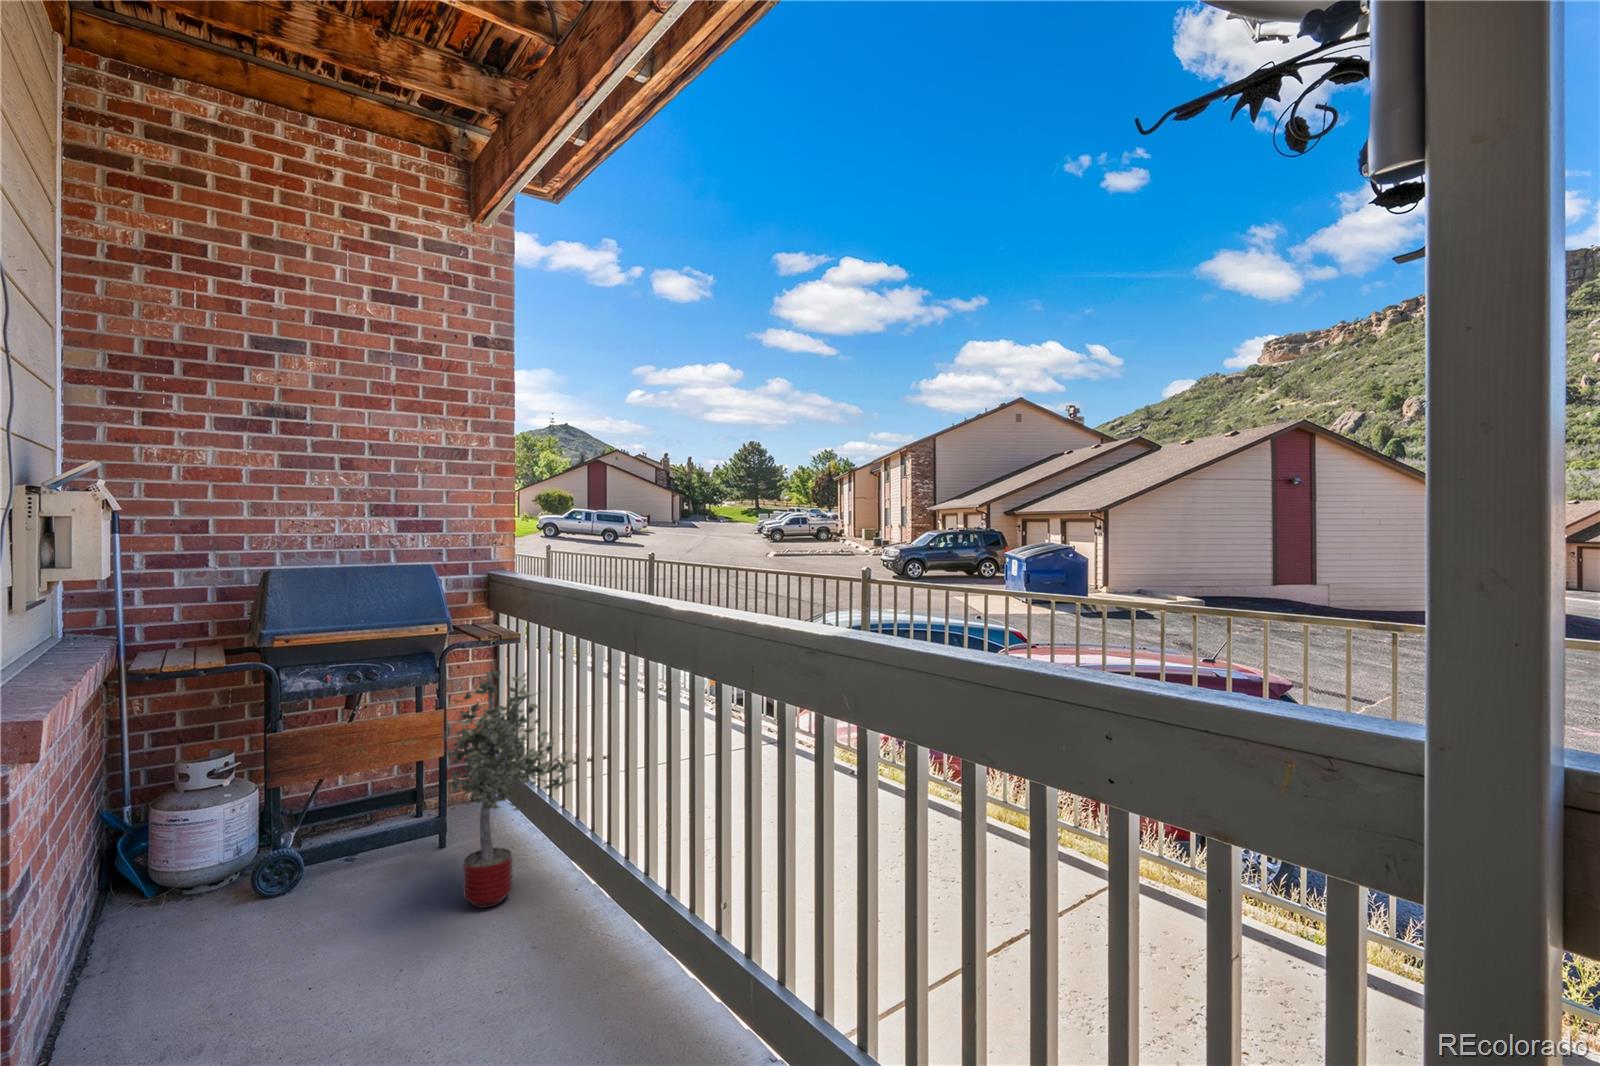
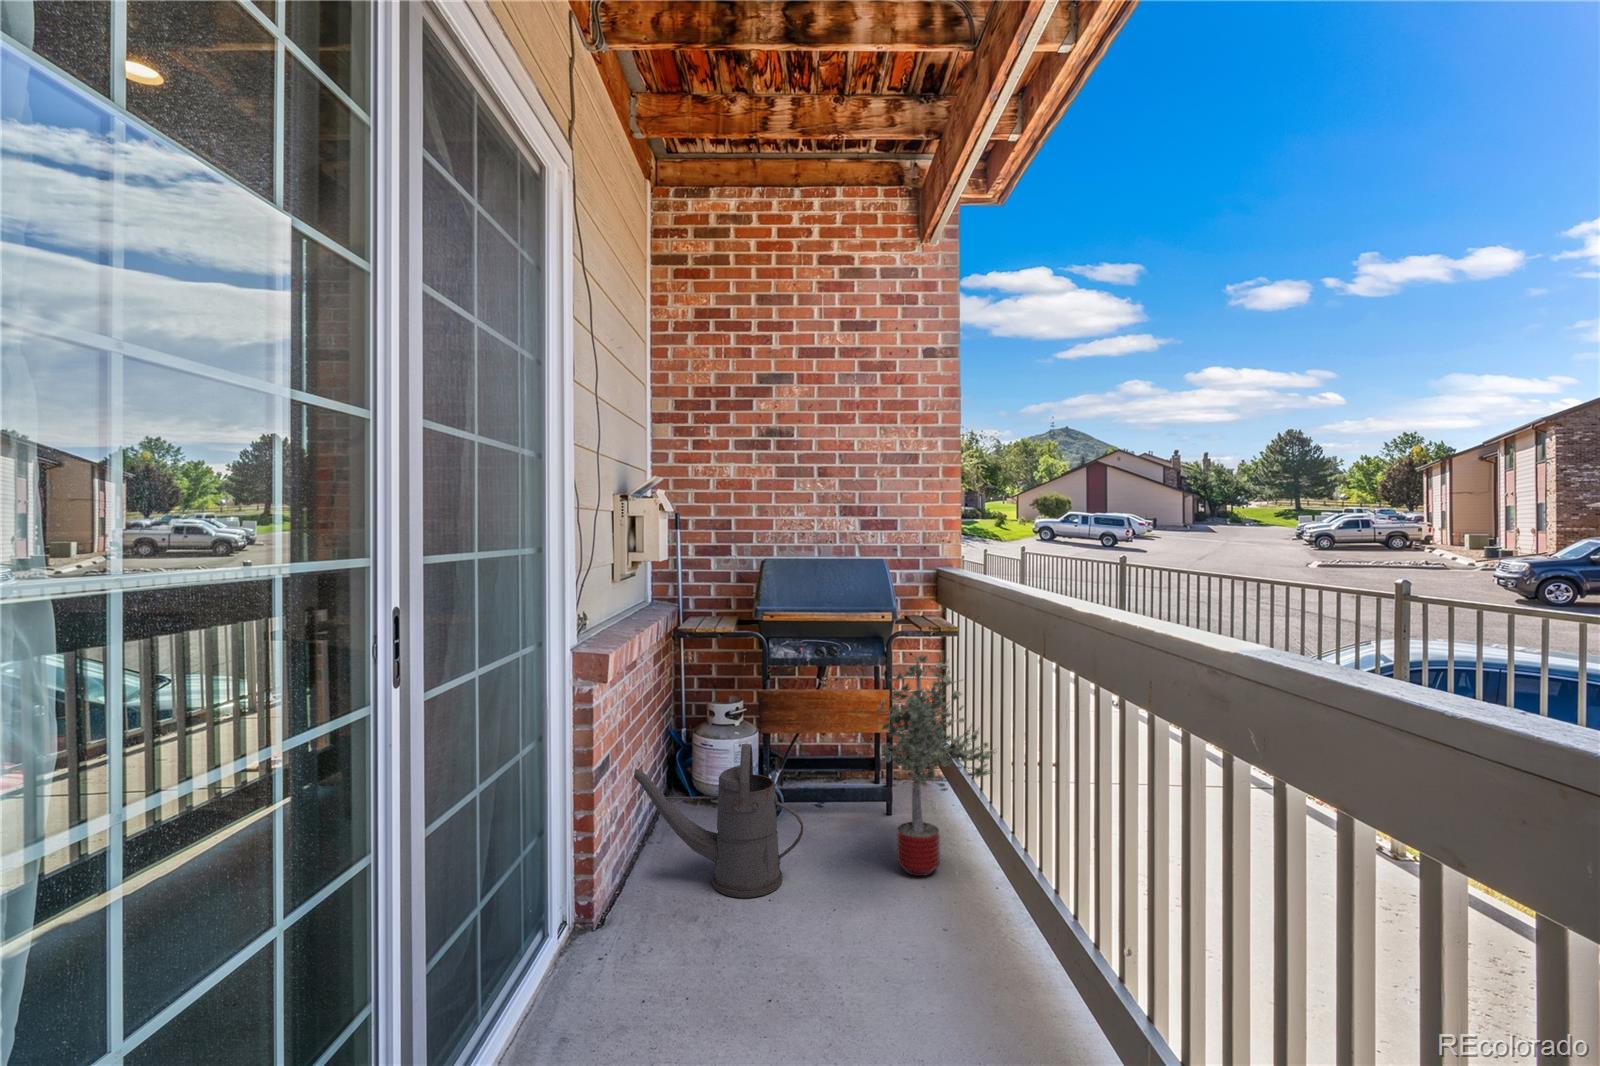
watering can: none [71,805,348,1004] -> present [634,744,803,898]

